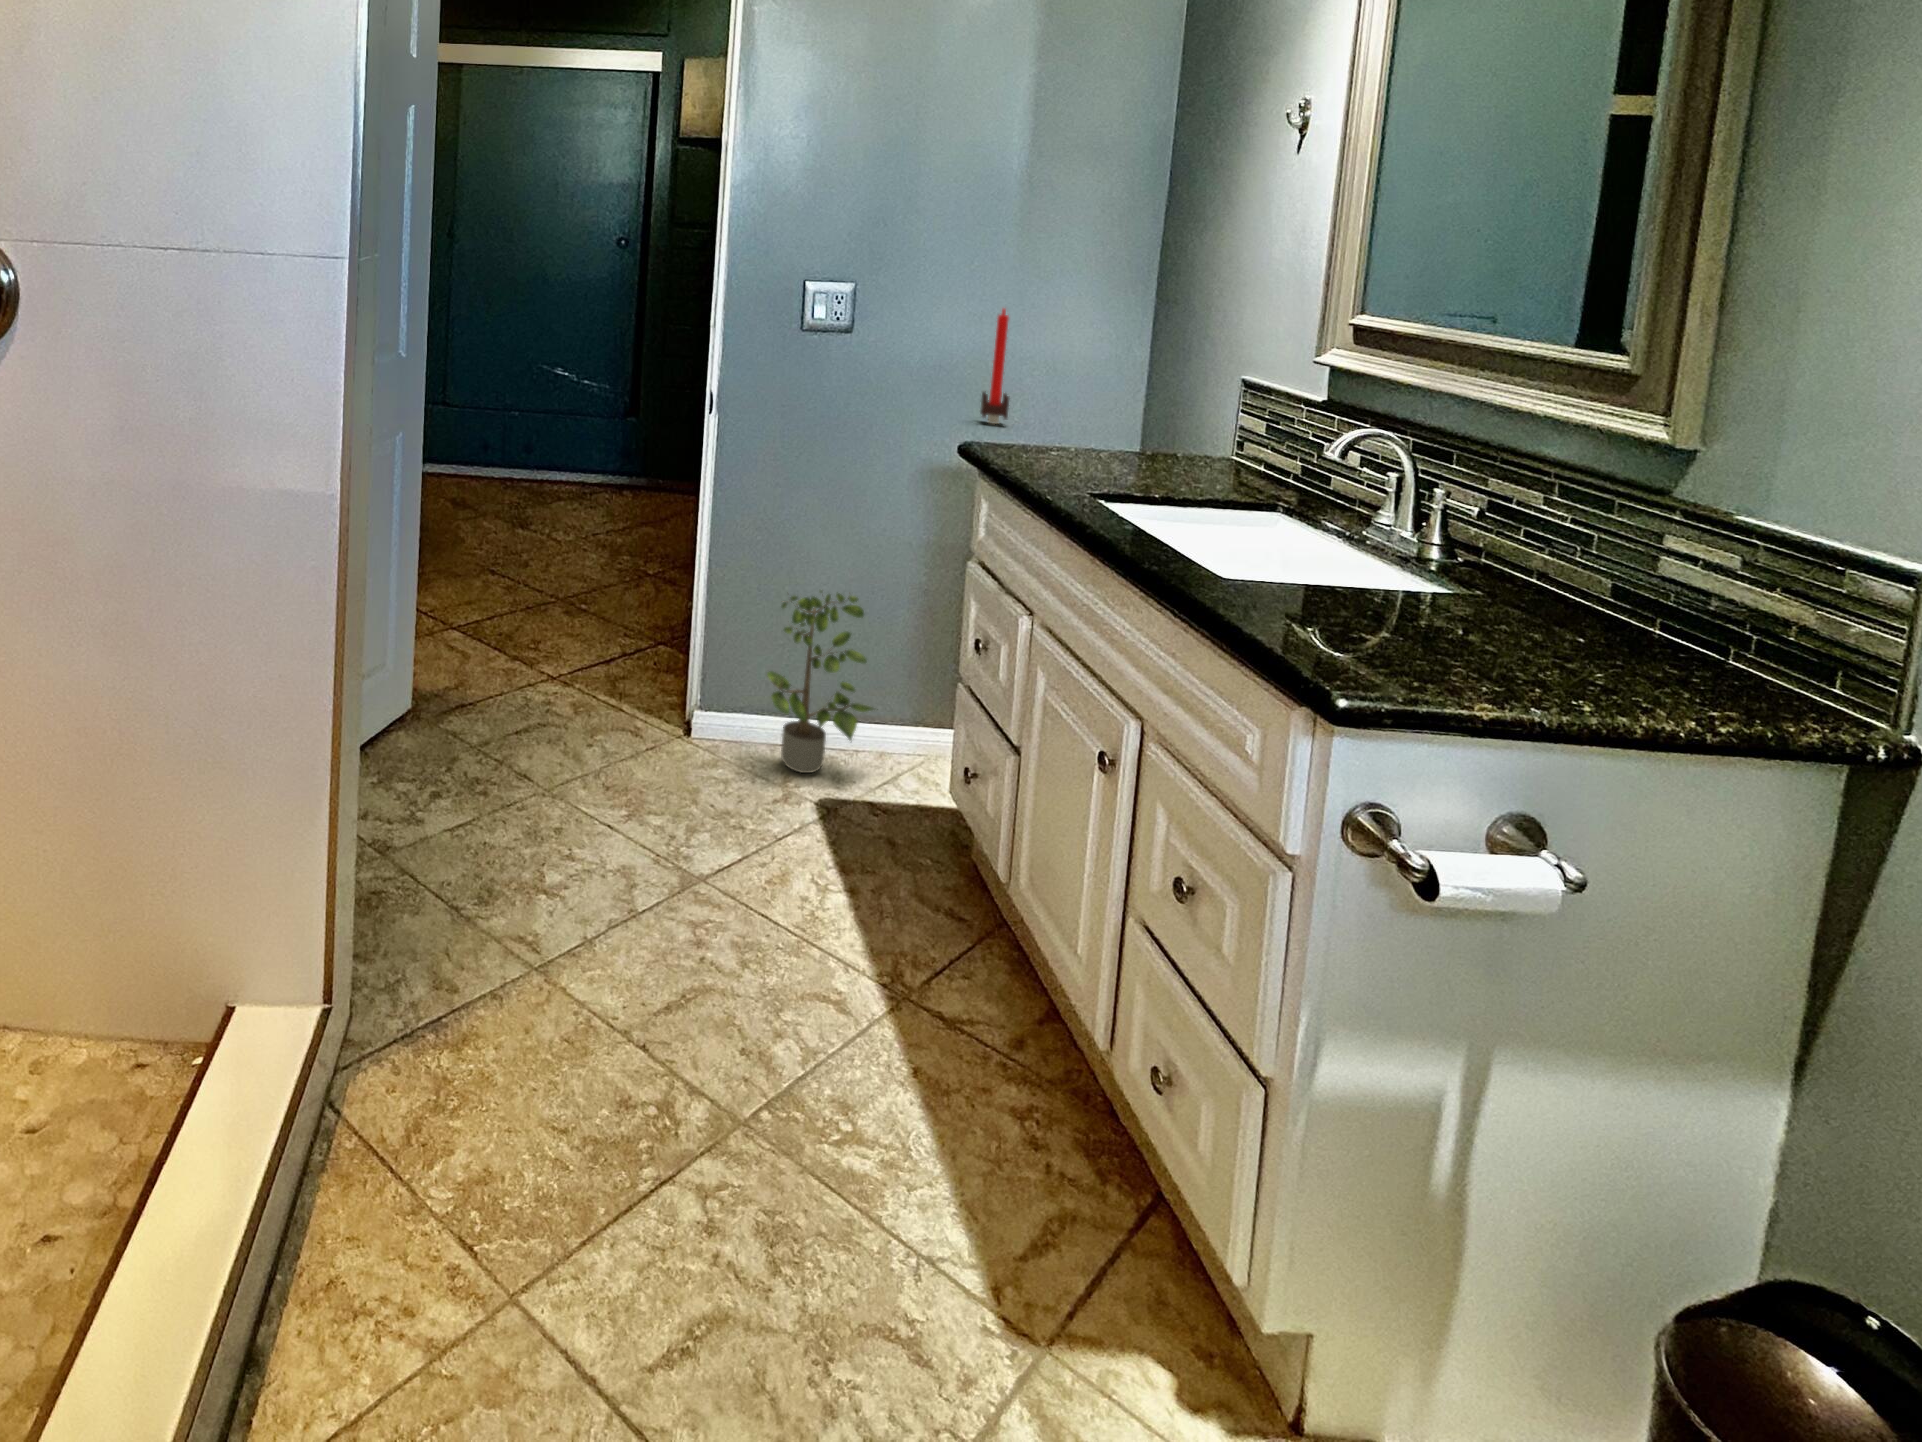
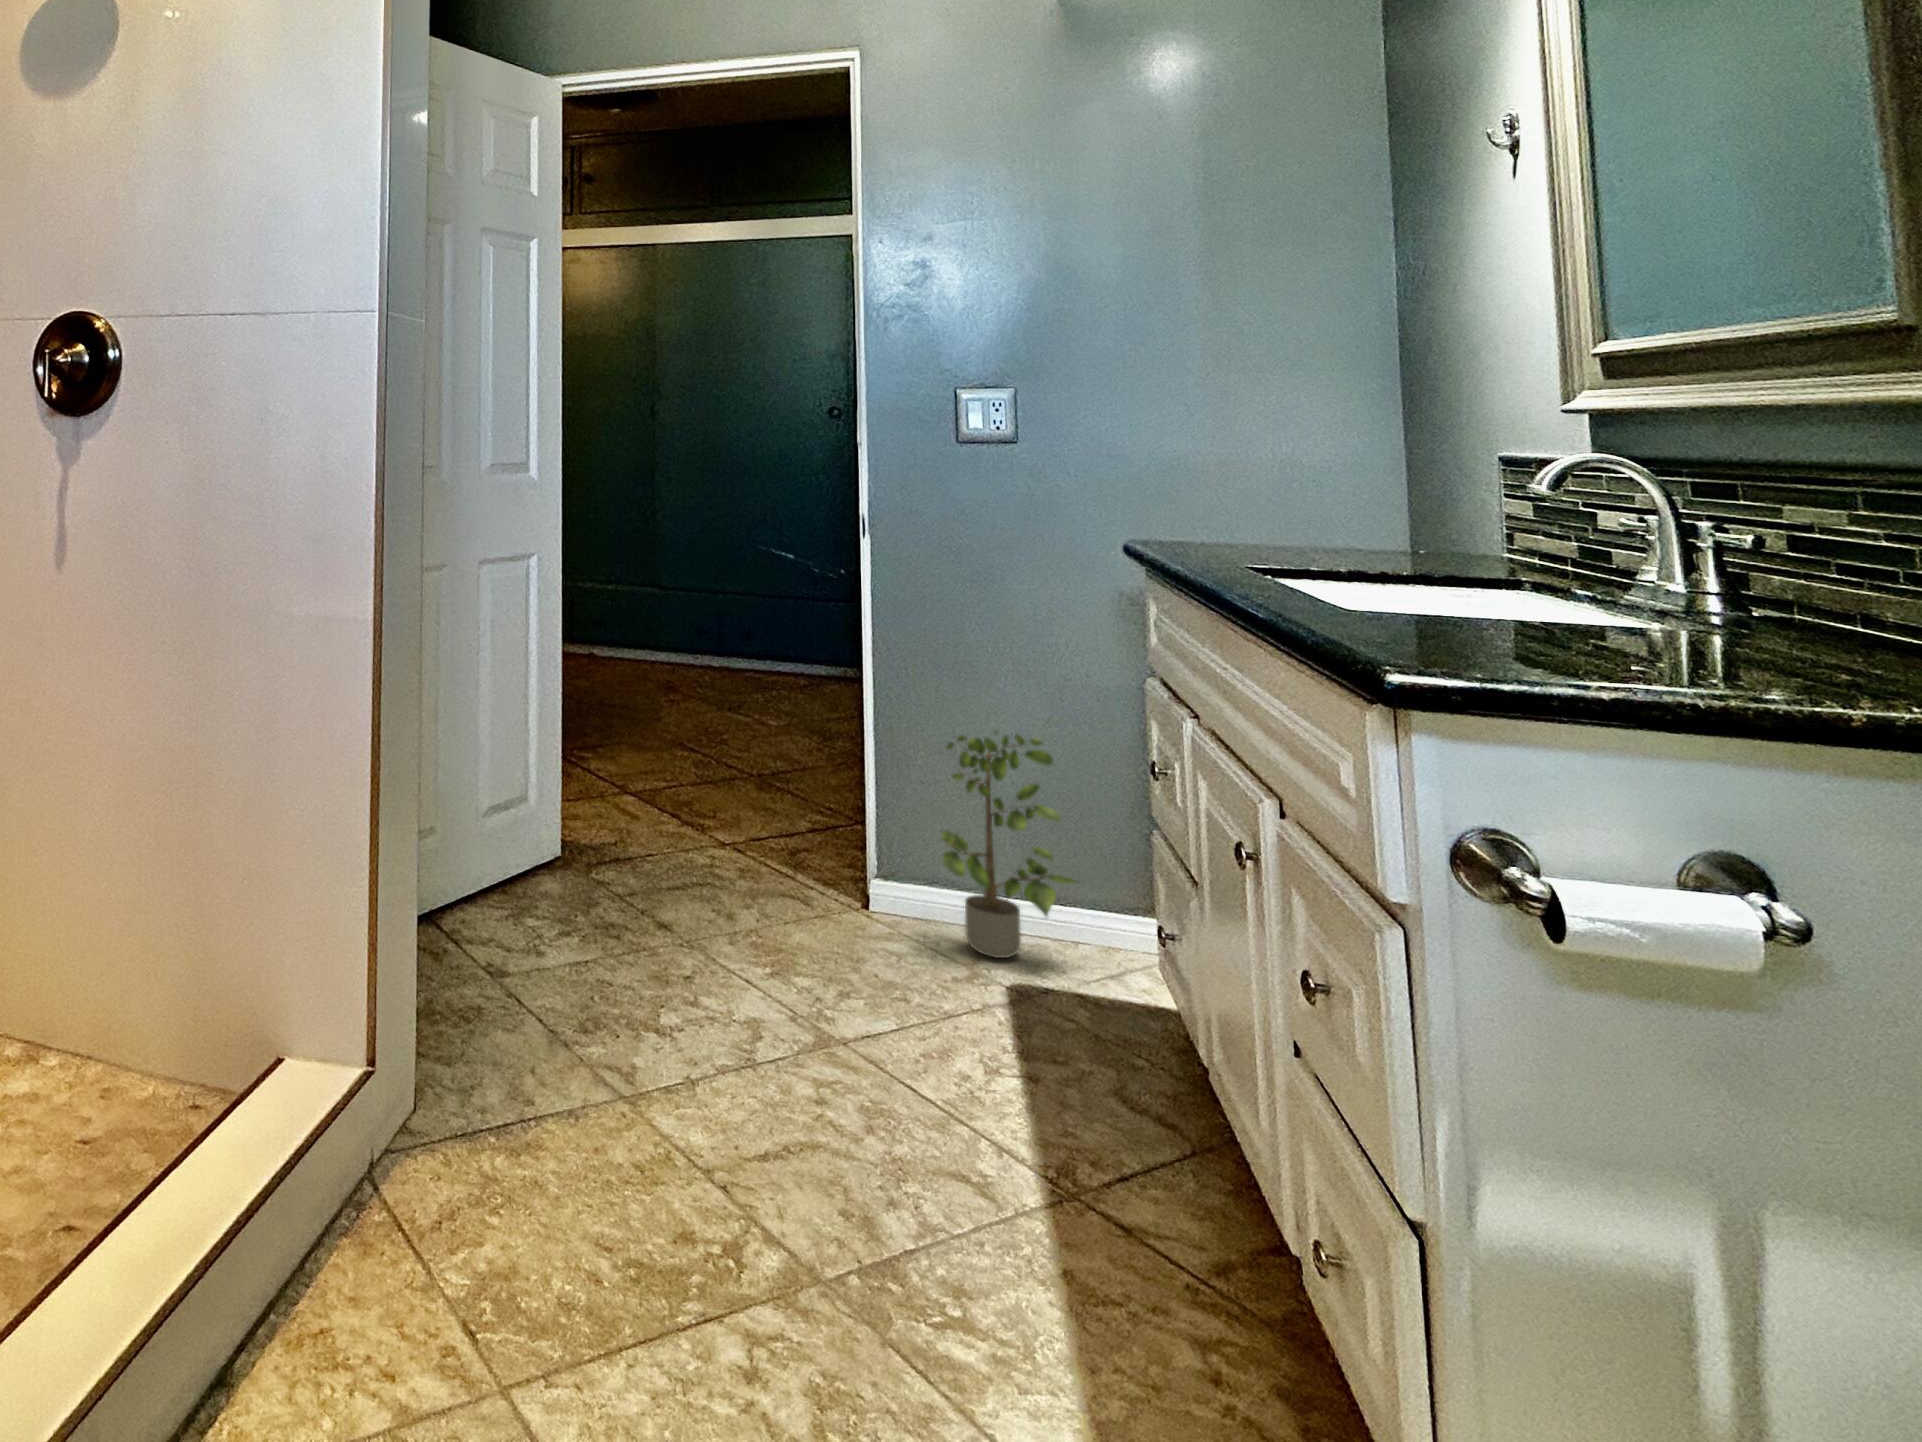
candle: present [980,309,1009,424] -> none [1182,399,1216,535]

